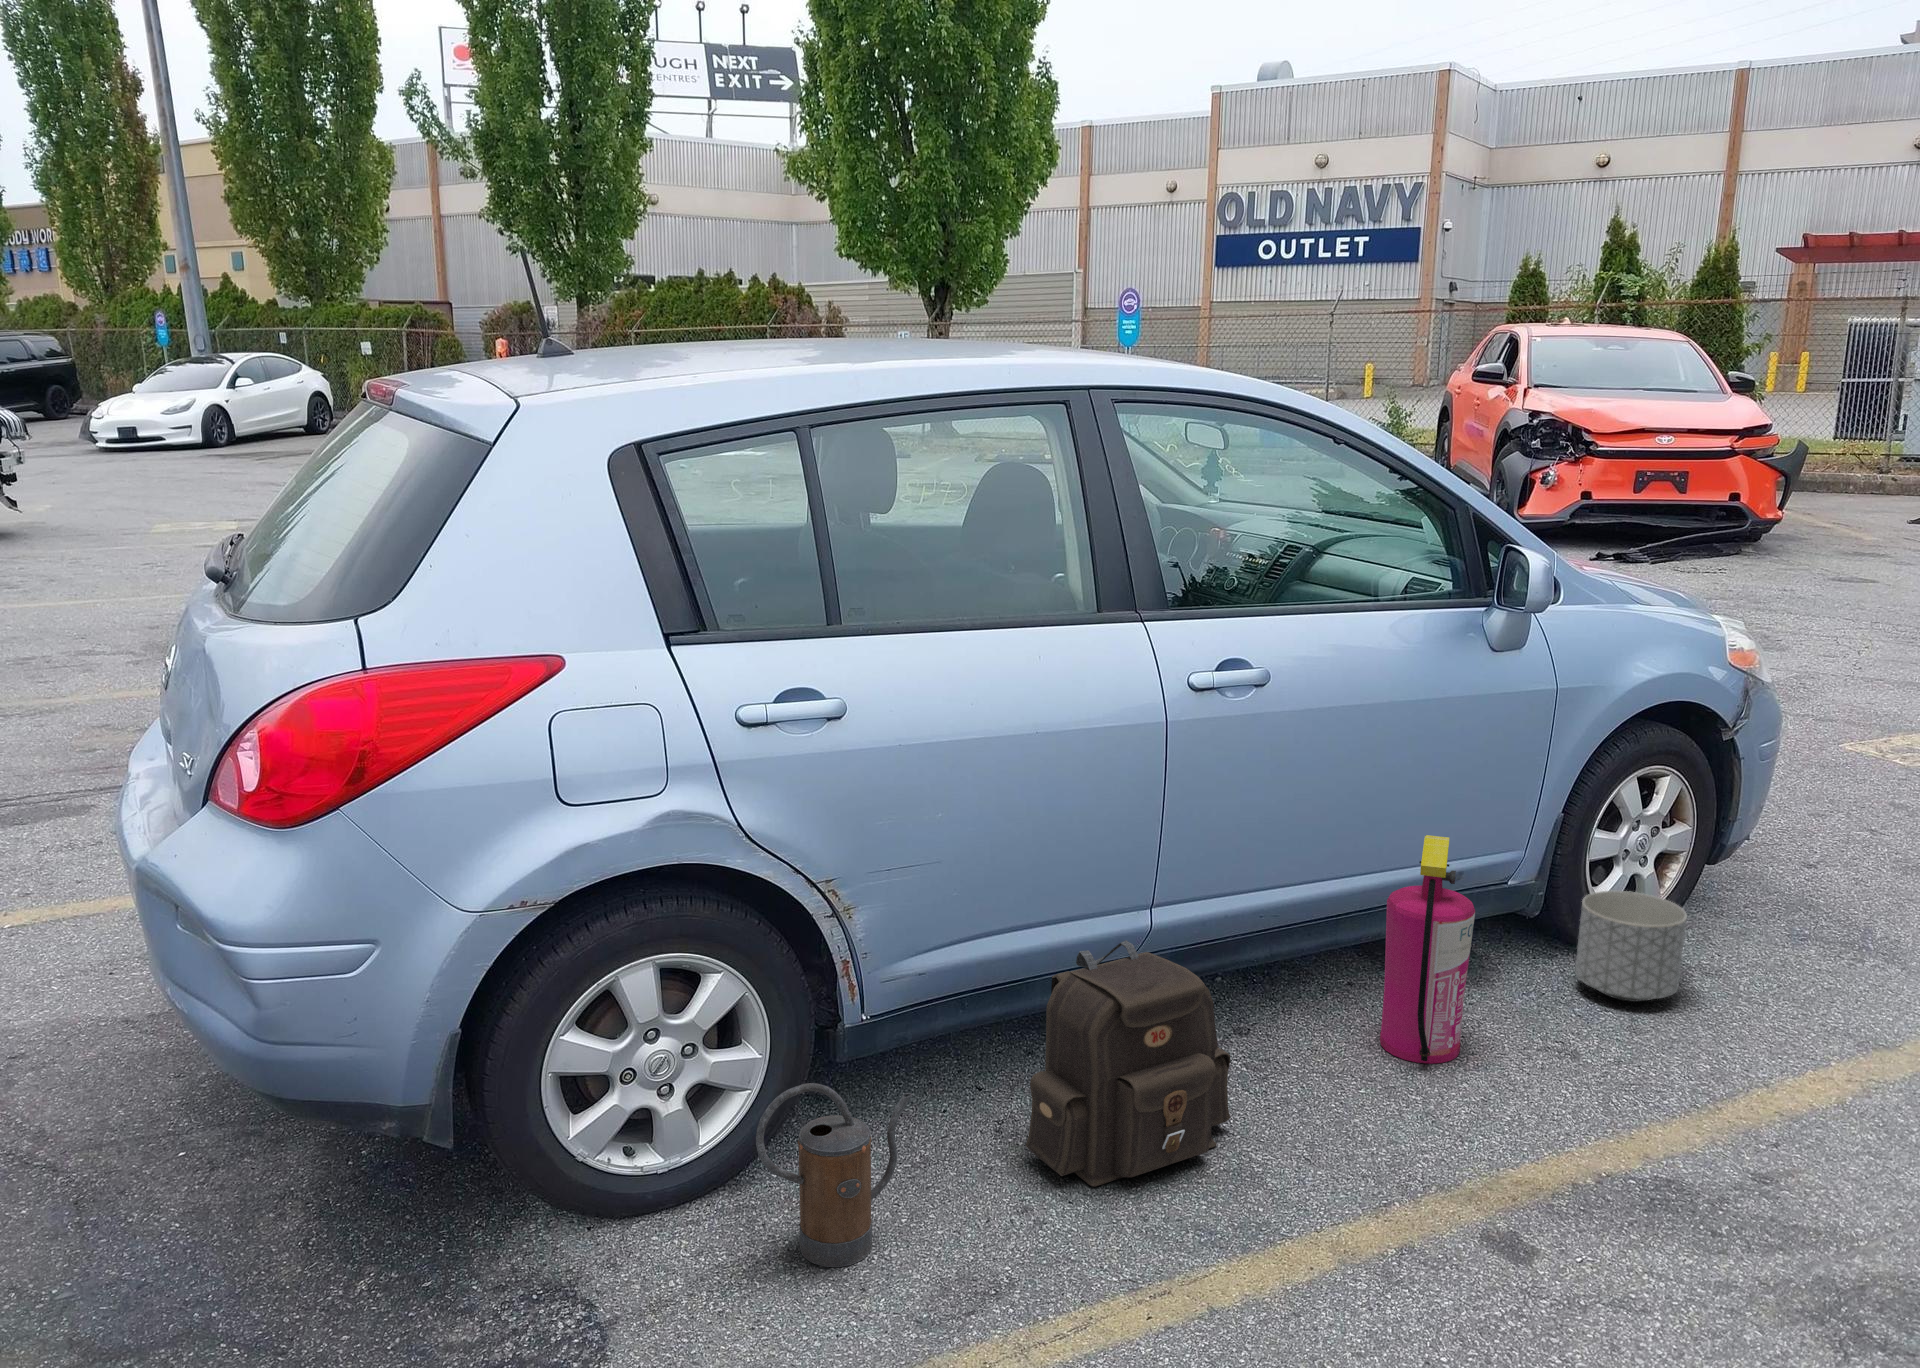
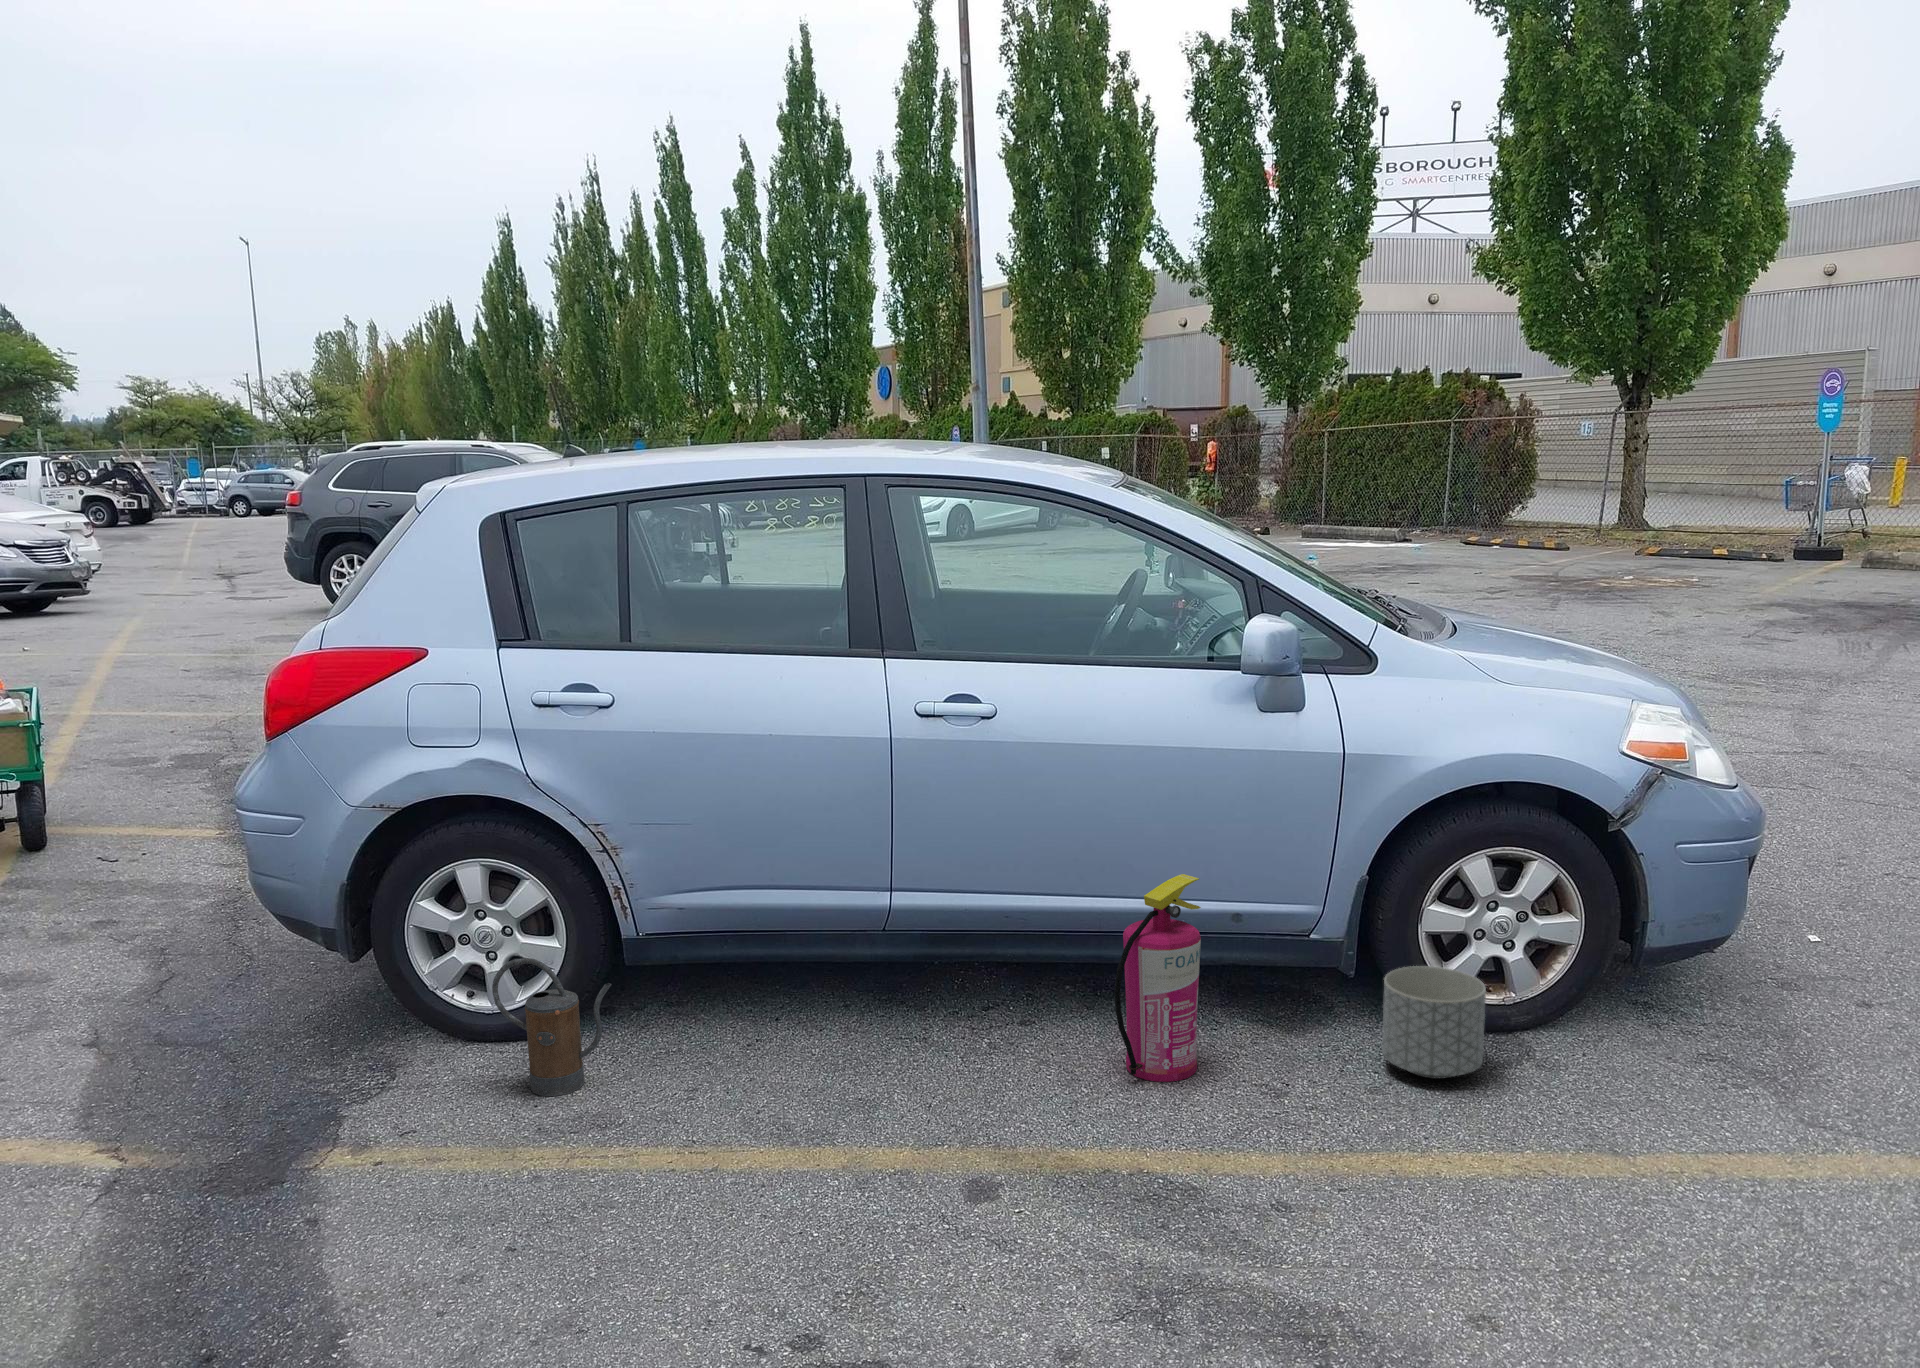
backpack: present [1026,940,1230,1187] -> none [735,912,910,1093]

